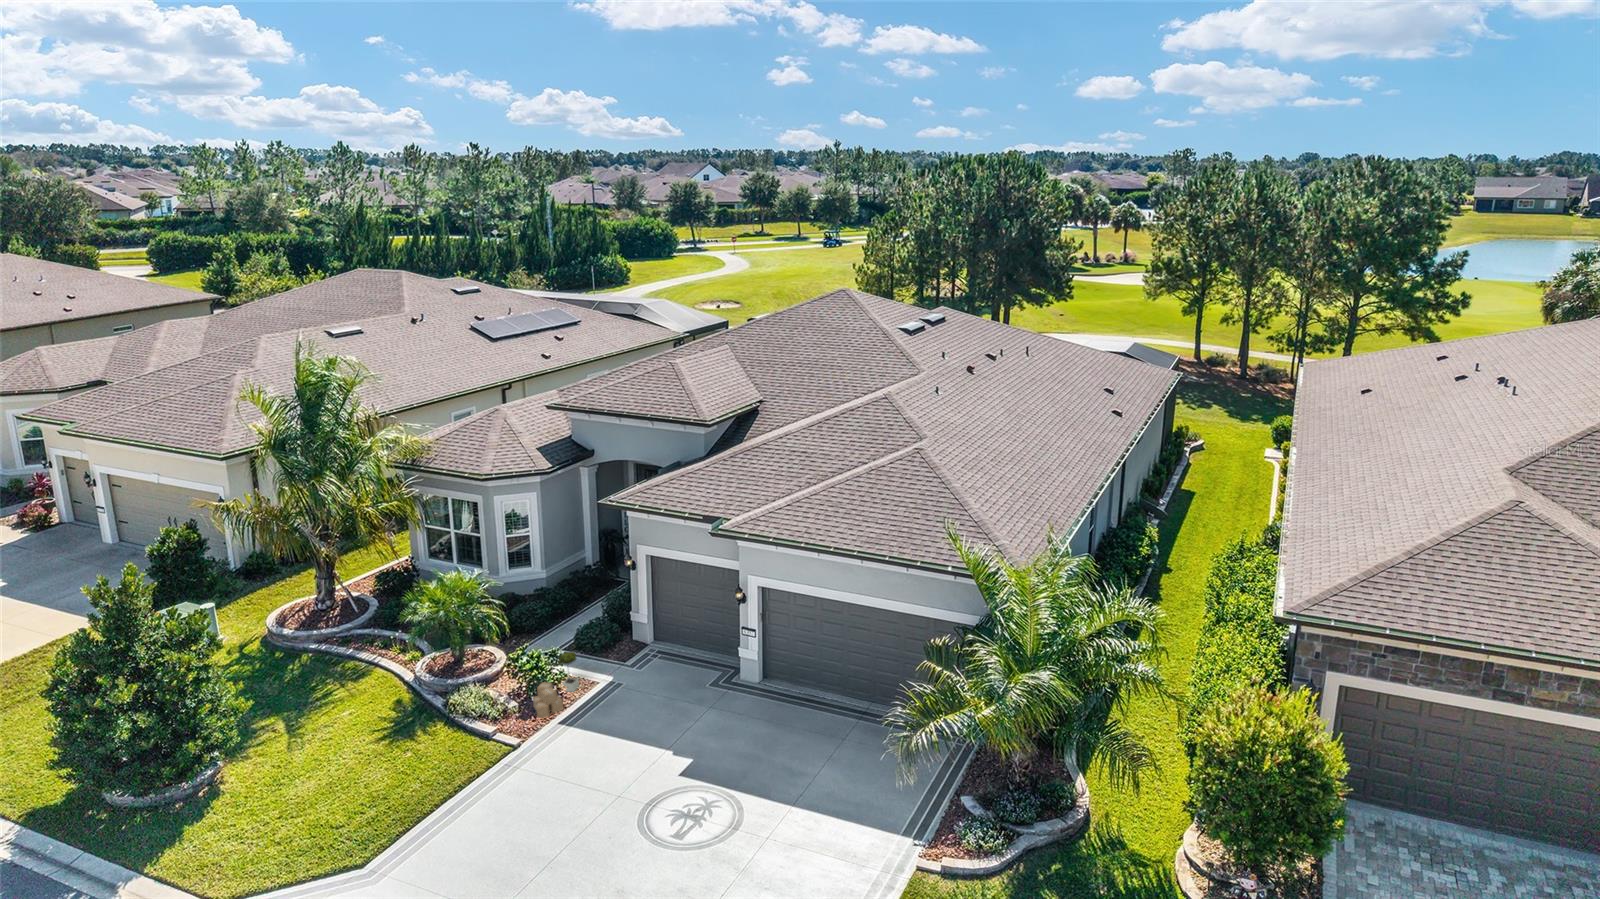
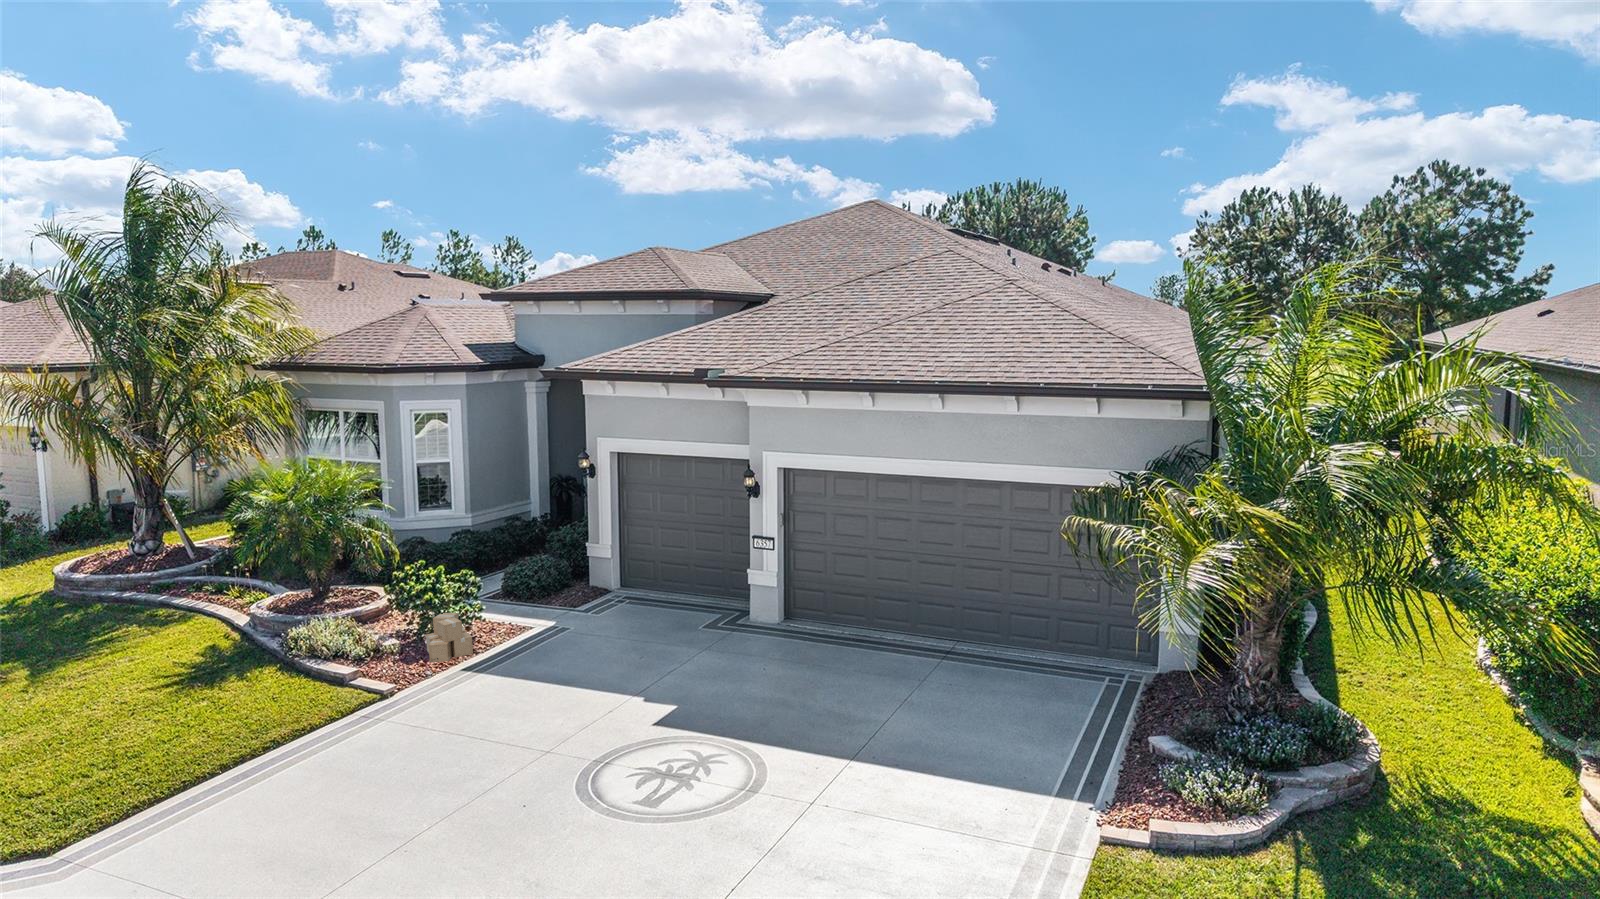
potted tree: present [559,652,579,692] -> none [470,572,502,636]

